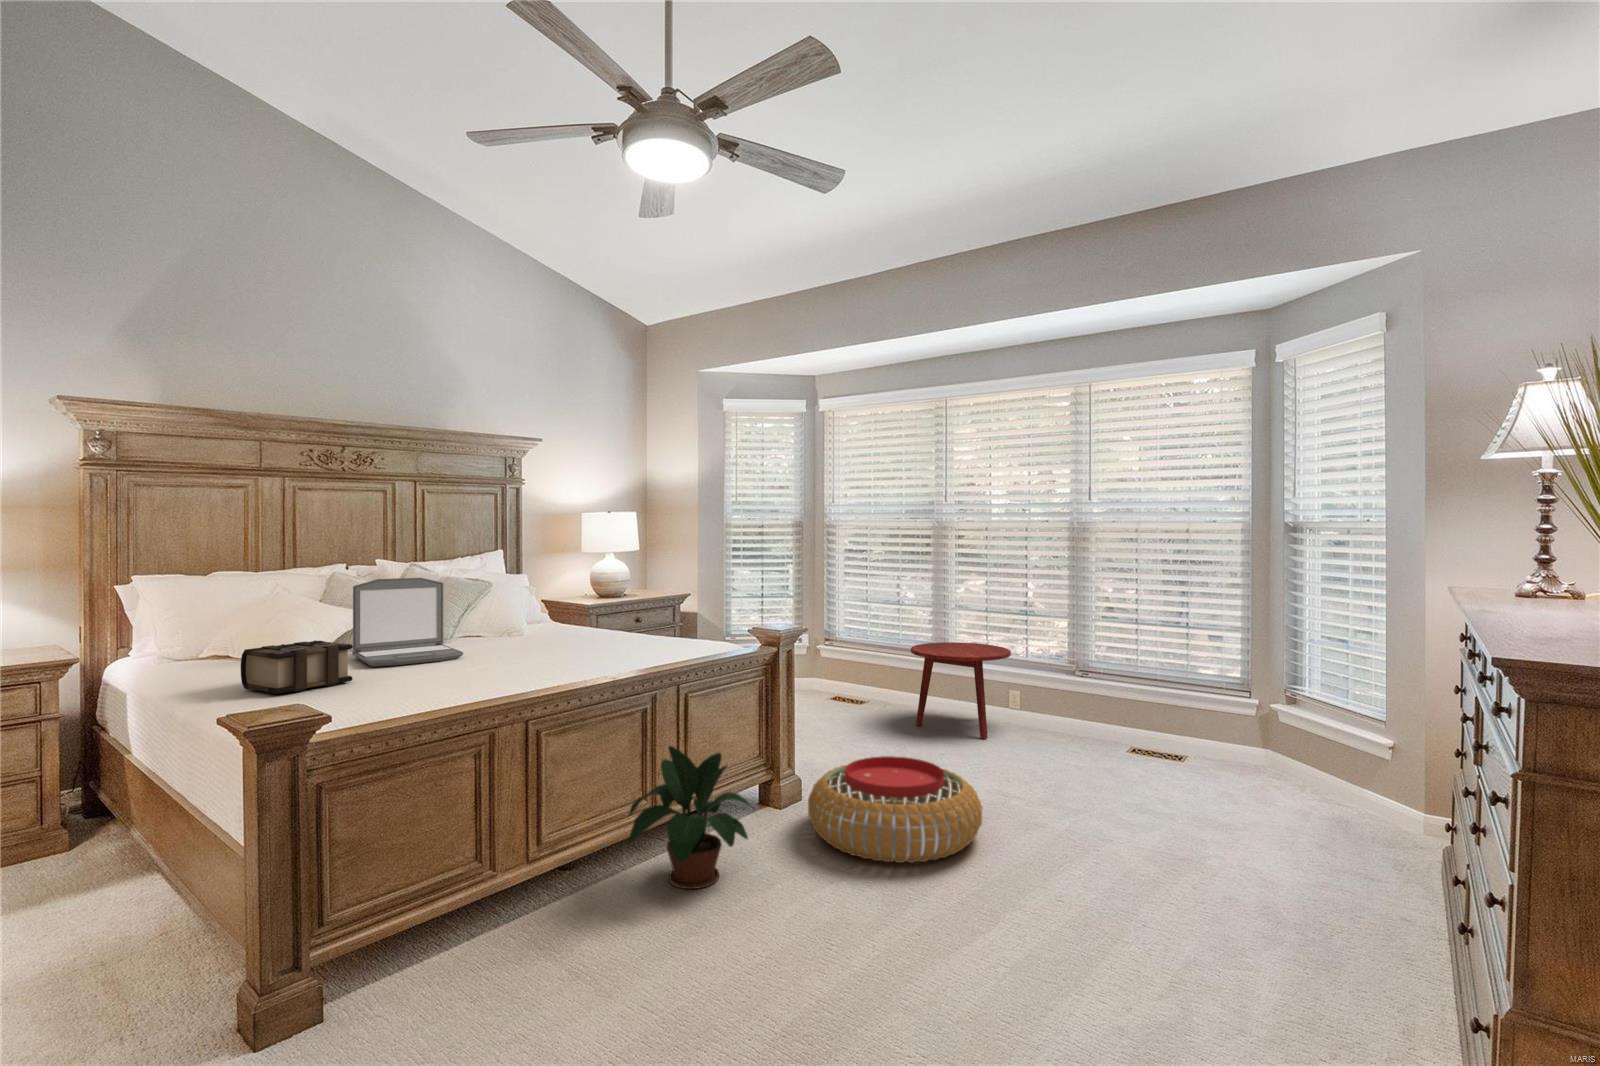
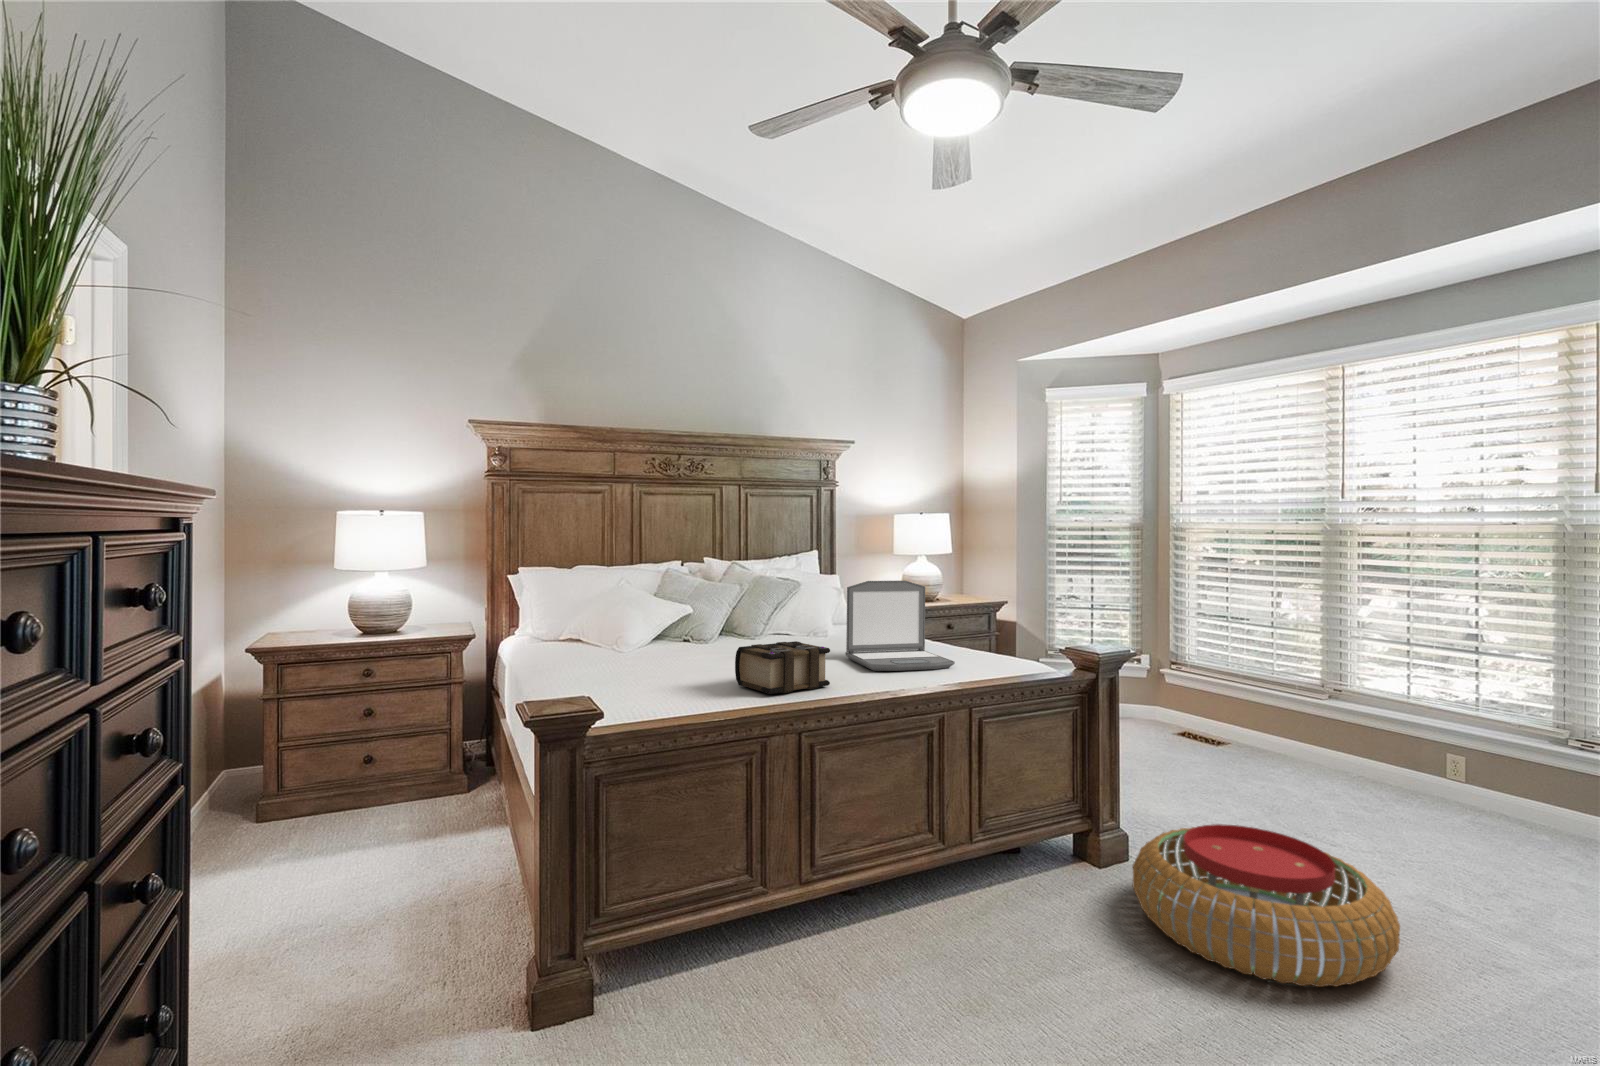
laptop: present [352,578,463,667] -> present [845,581,955,671]
book: present [241,640,353,694] -> present [735,641,830,694]
side table: present [911,642,1011,739] -> none [1288,679,1449,815]
potted plant: present [629,746,749,889] -> none [906,780,1064,953]

